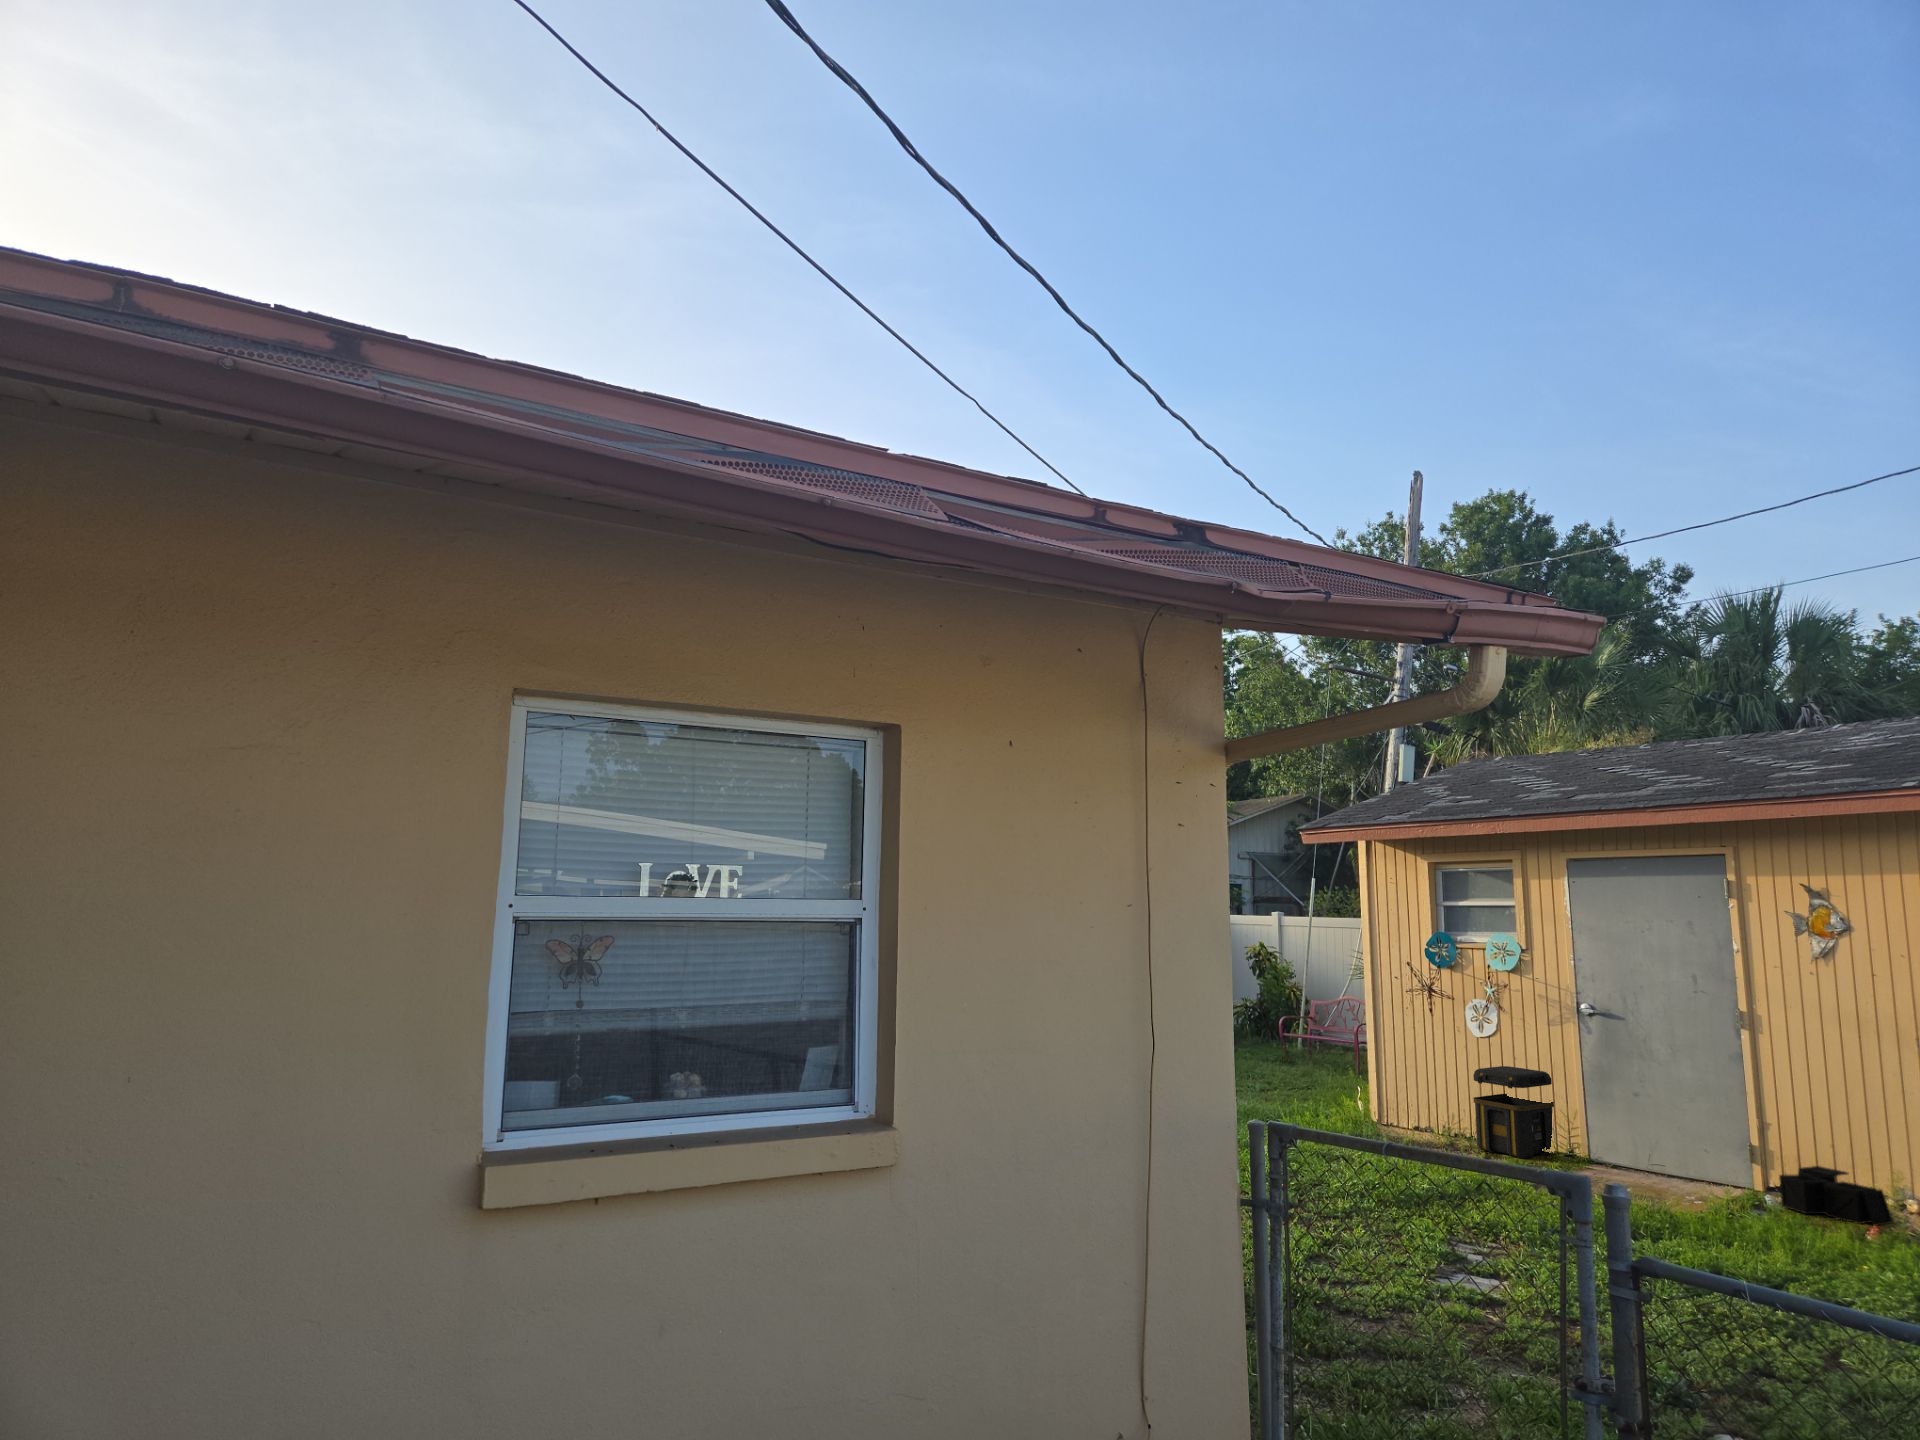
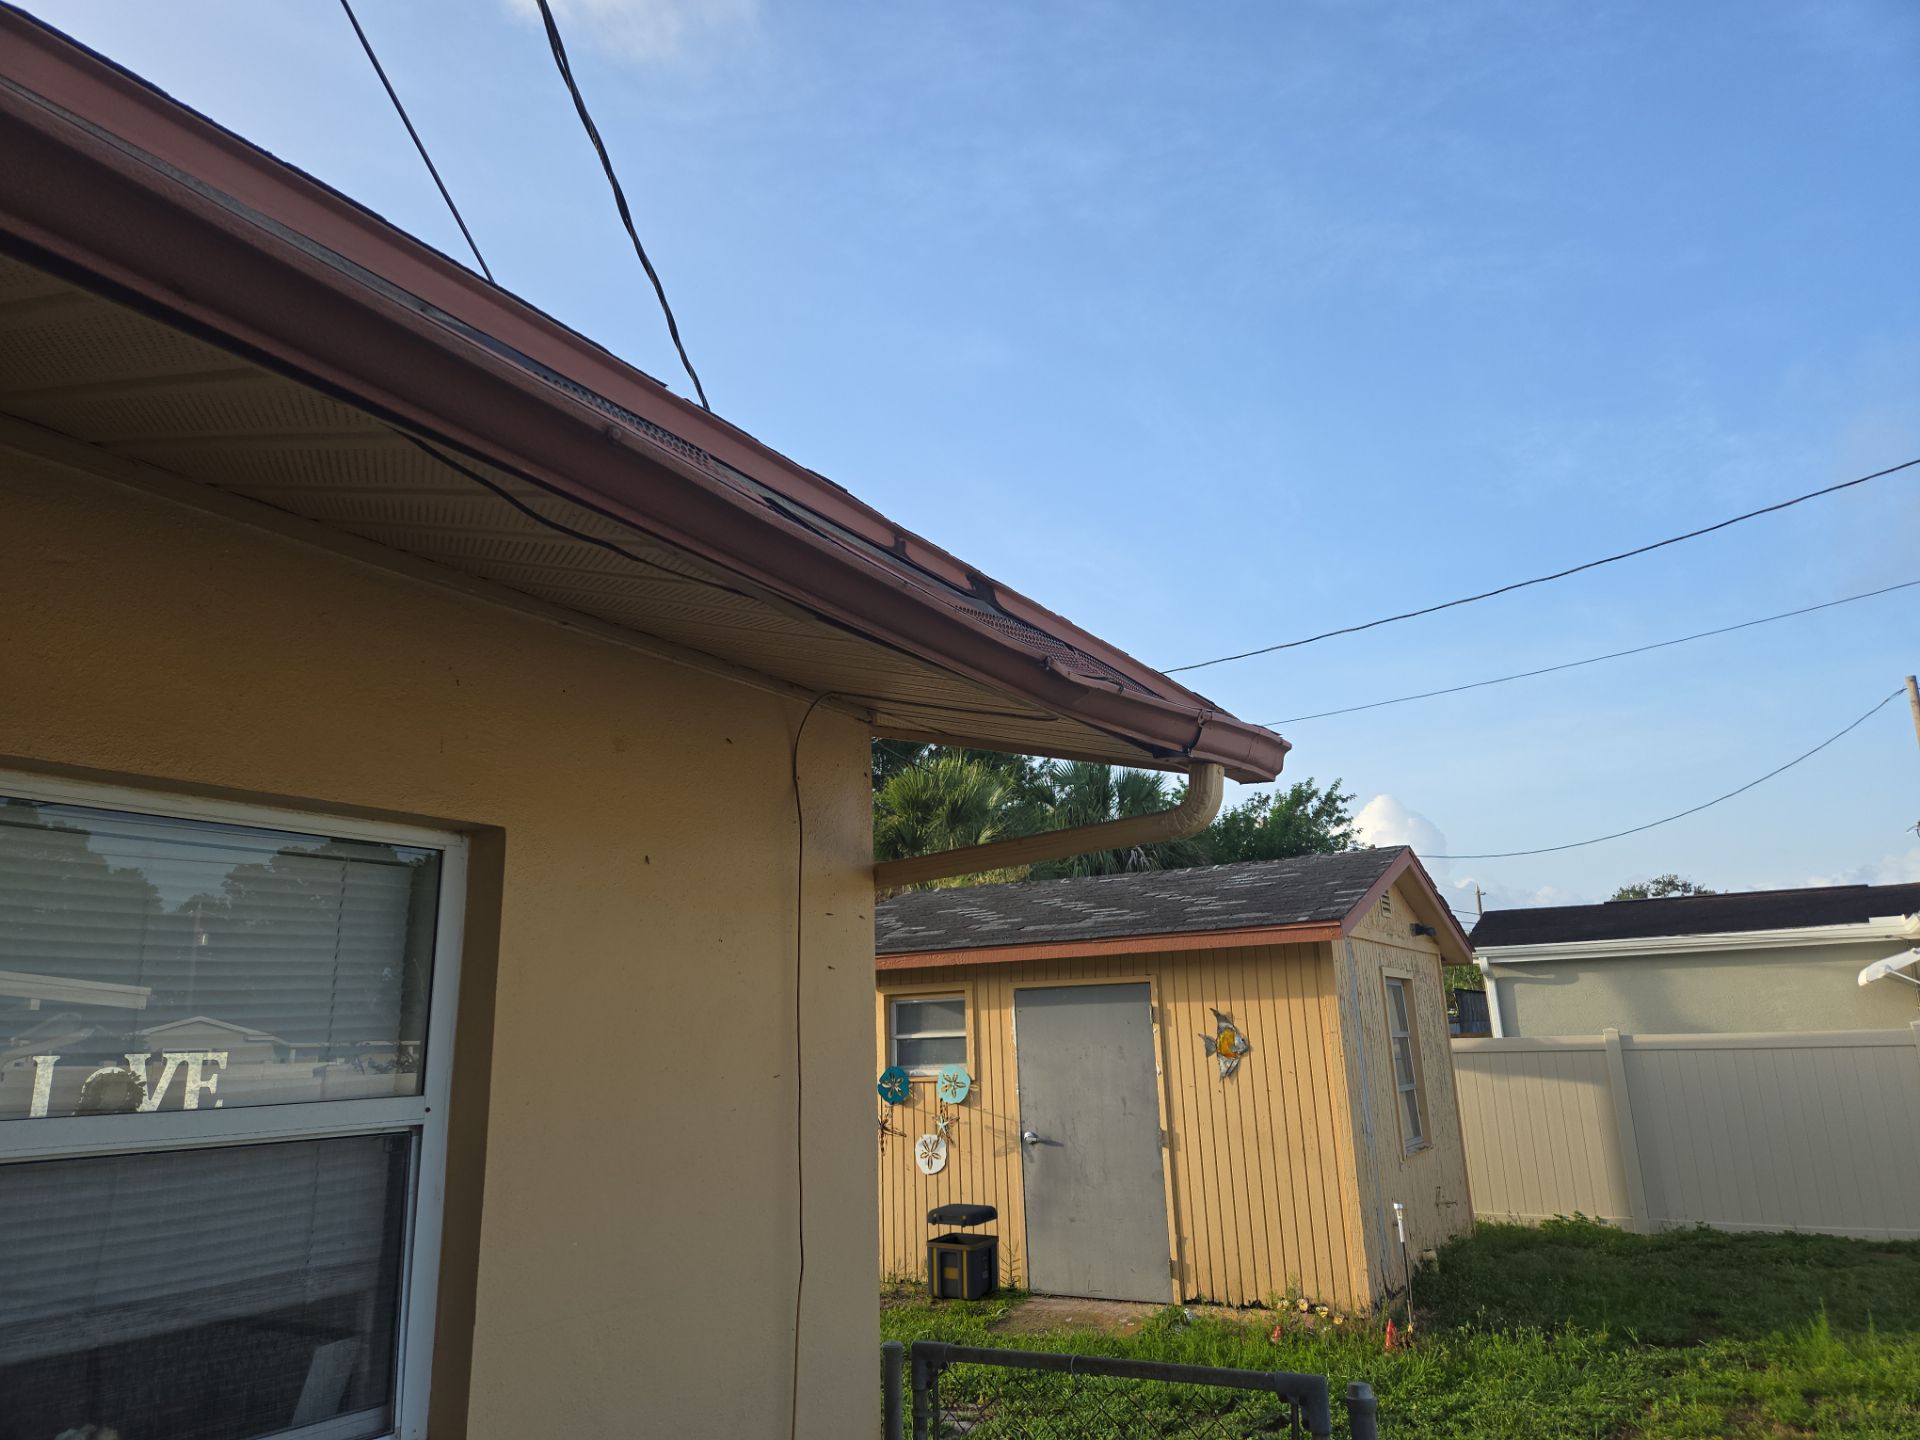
storage bin: present [1779,1166,1893,1226] -> none [1203,1273,1290,1327]

